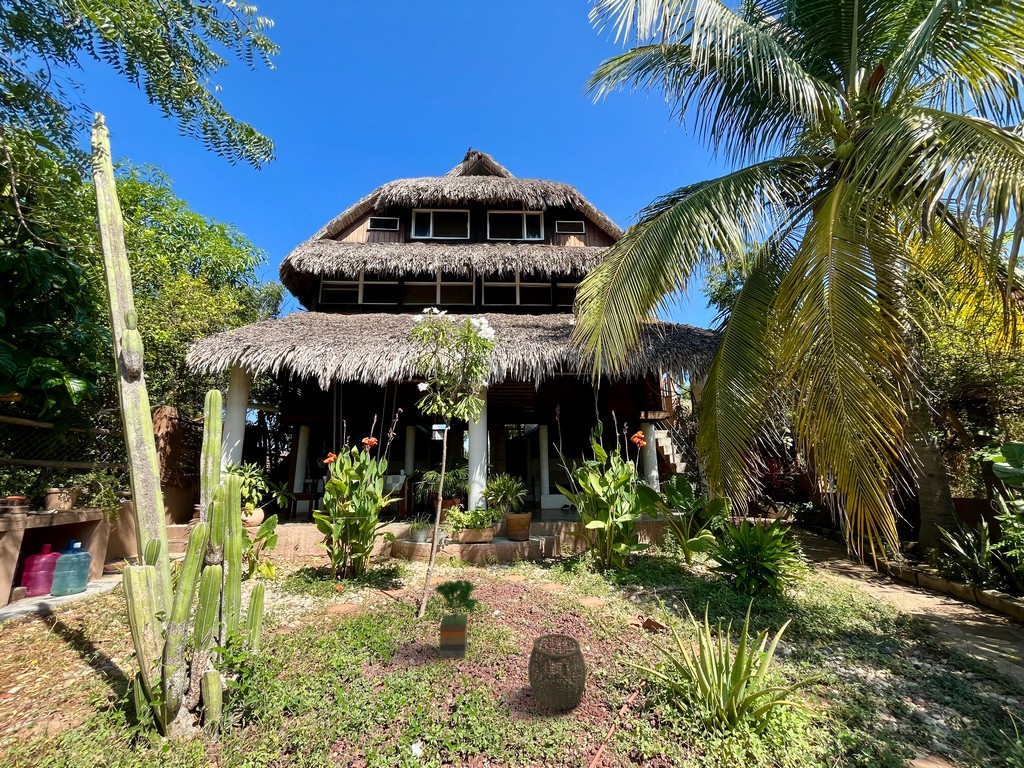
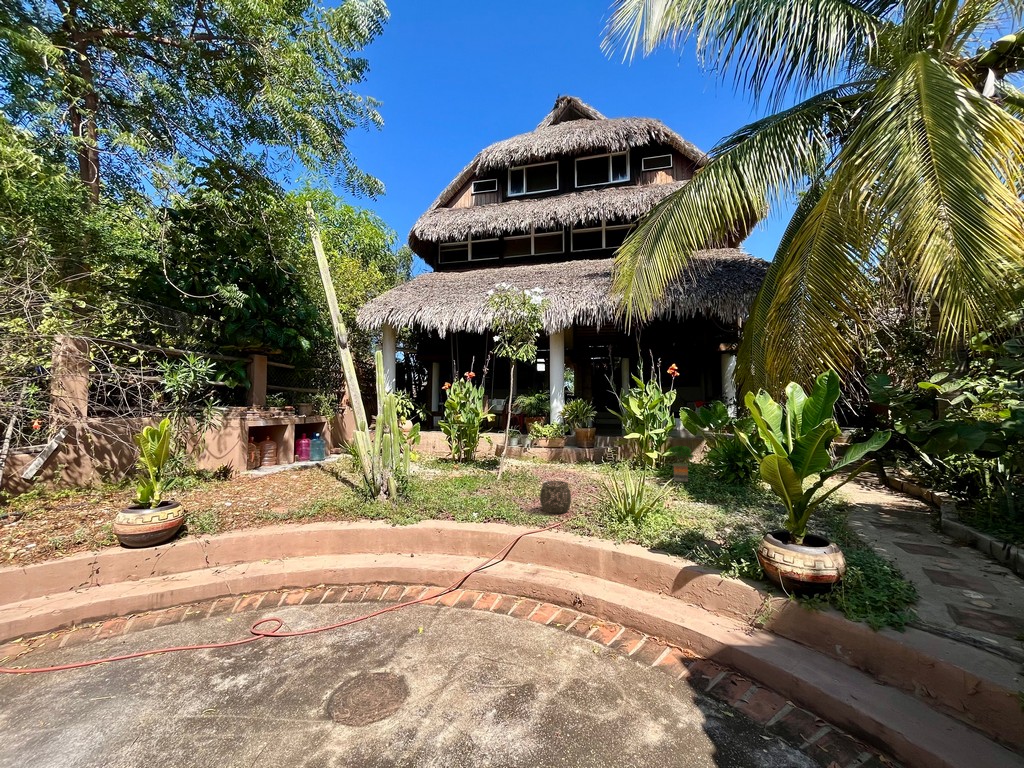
potted tree: present [435,580,478,658] -> present [670,446,693,482]

